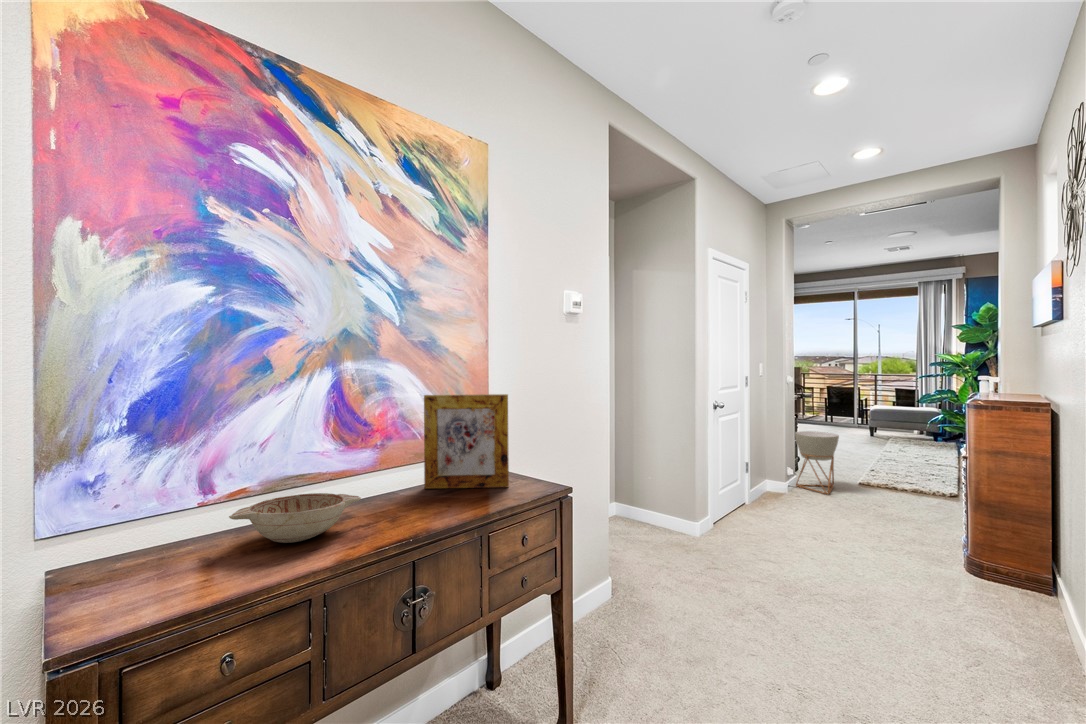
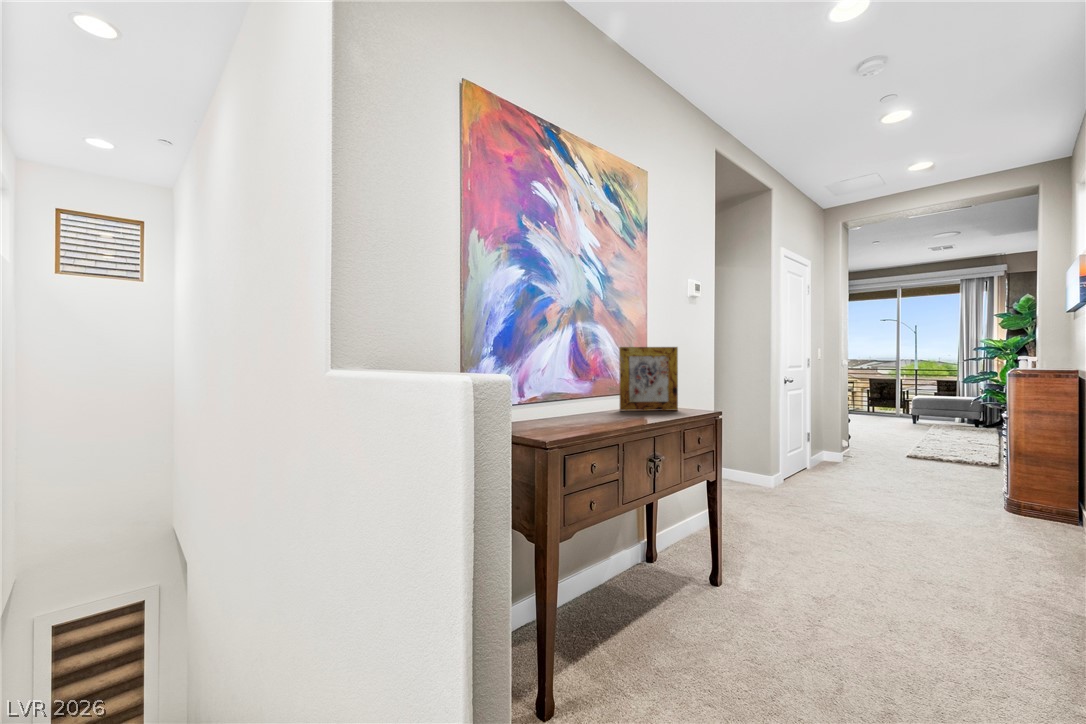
planter: present [795,431,839,494] -> none [849,409,890,463]
decorative bowl: present [229,493,361,543] -> none [552,401,611,423]

